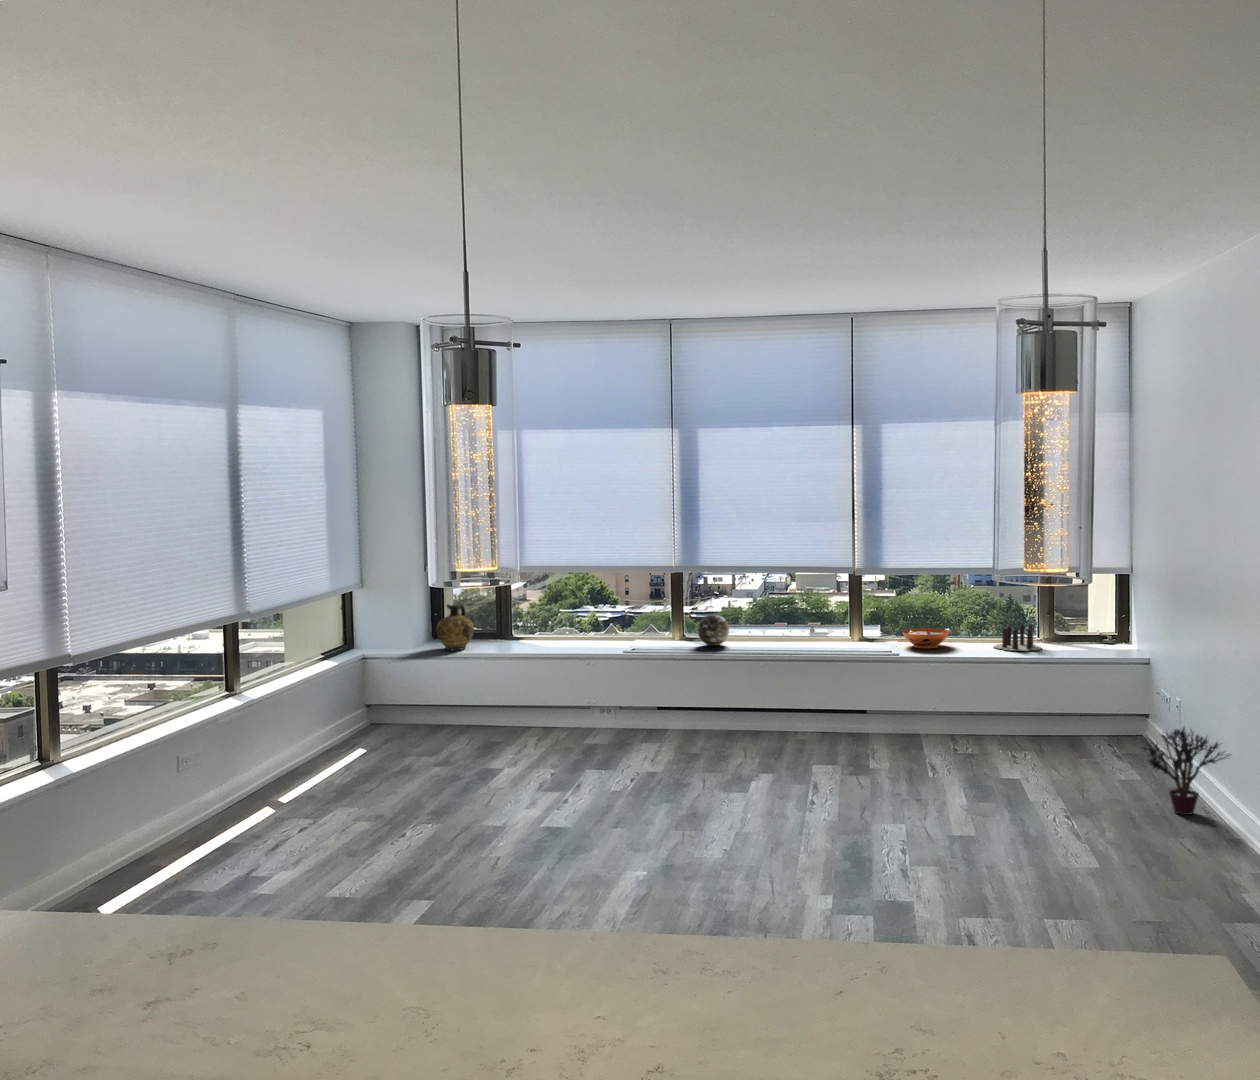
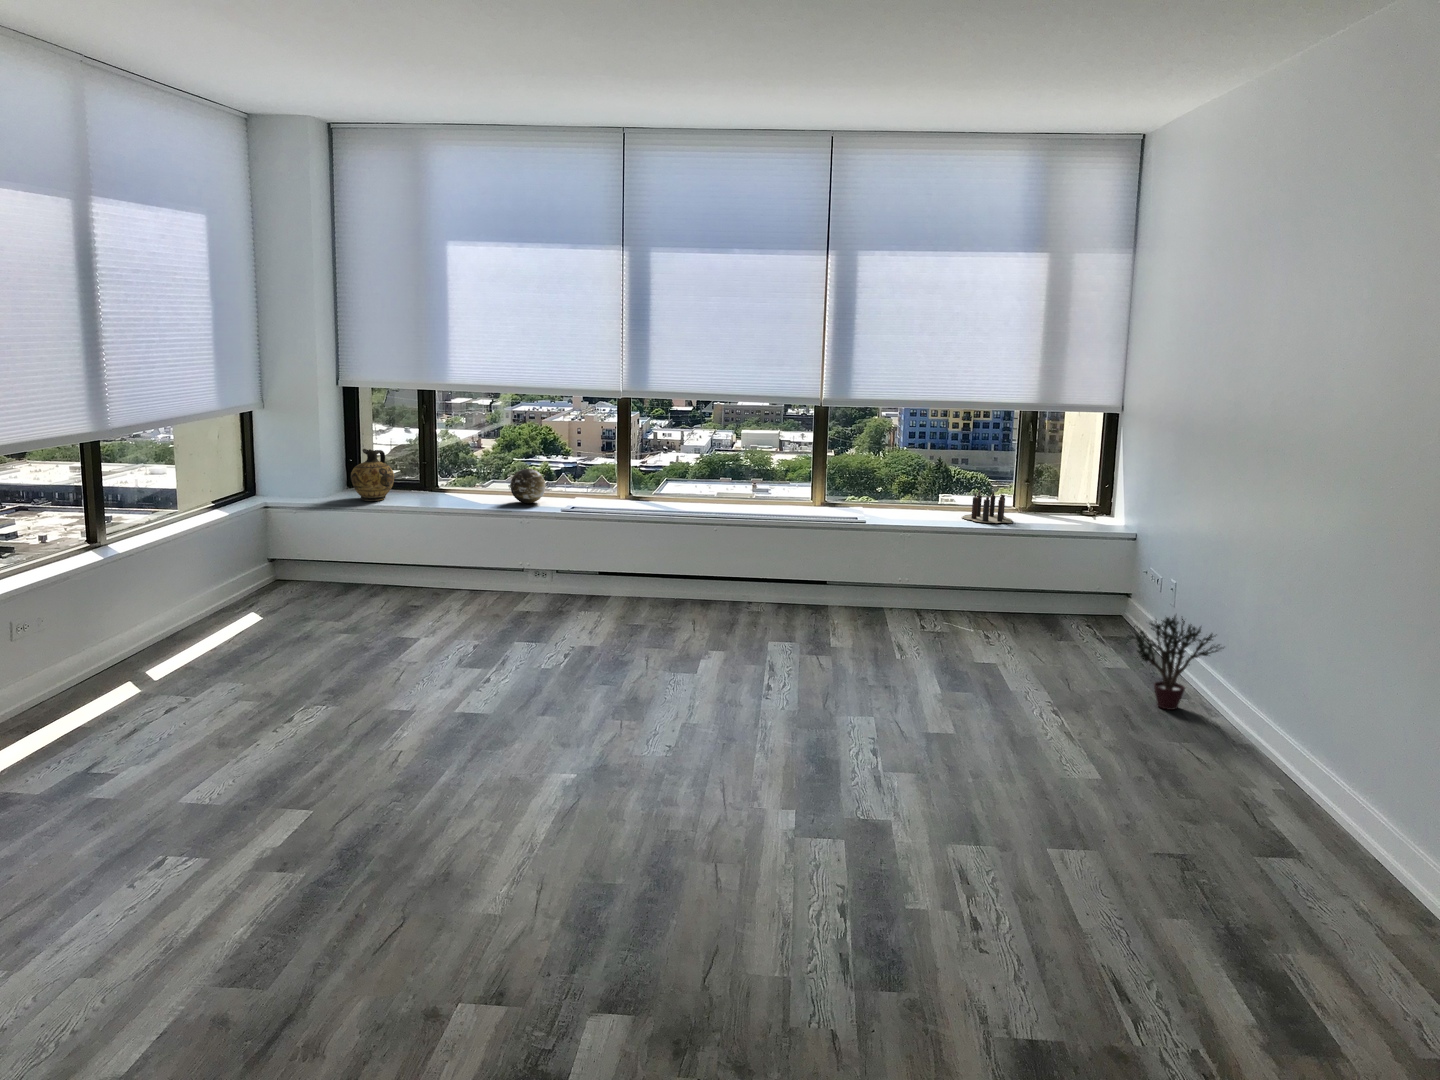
decorative orb: present [698,614,729,646] -> present [510,469,545,503]
decorative bowl: present [902,628,949,648] -> none [867,495,917,517]

